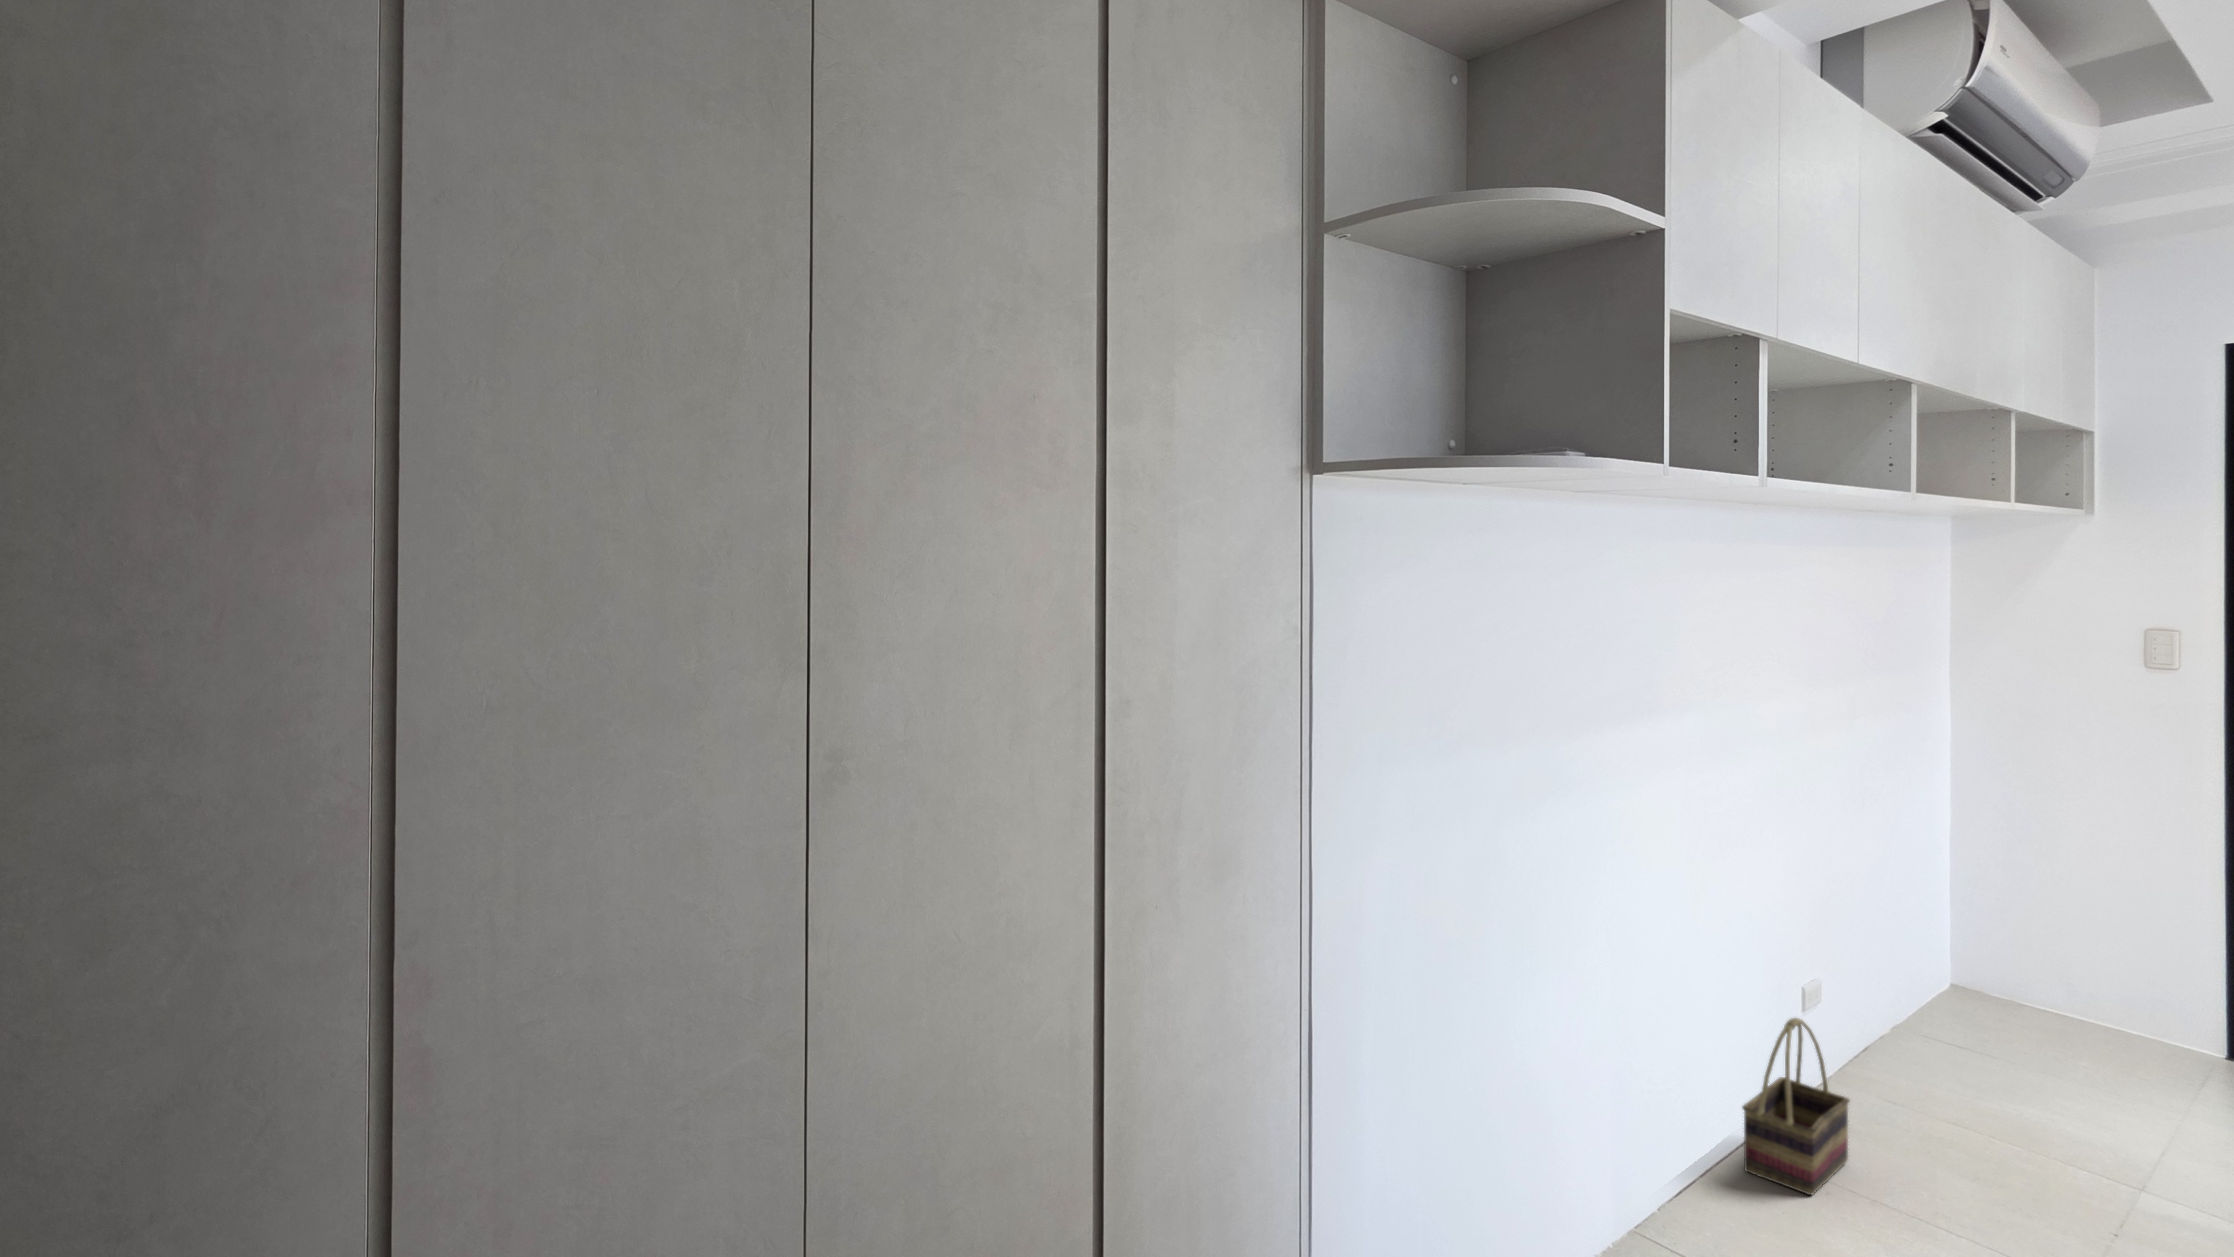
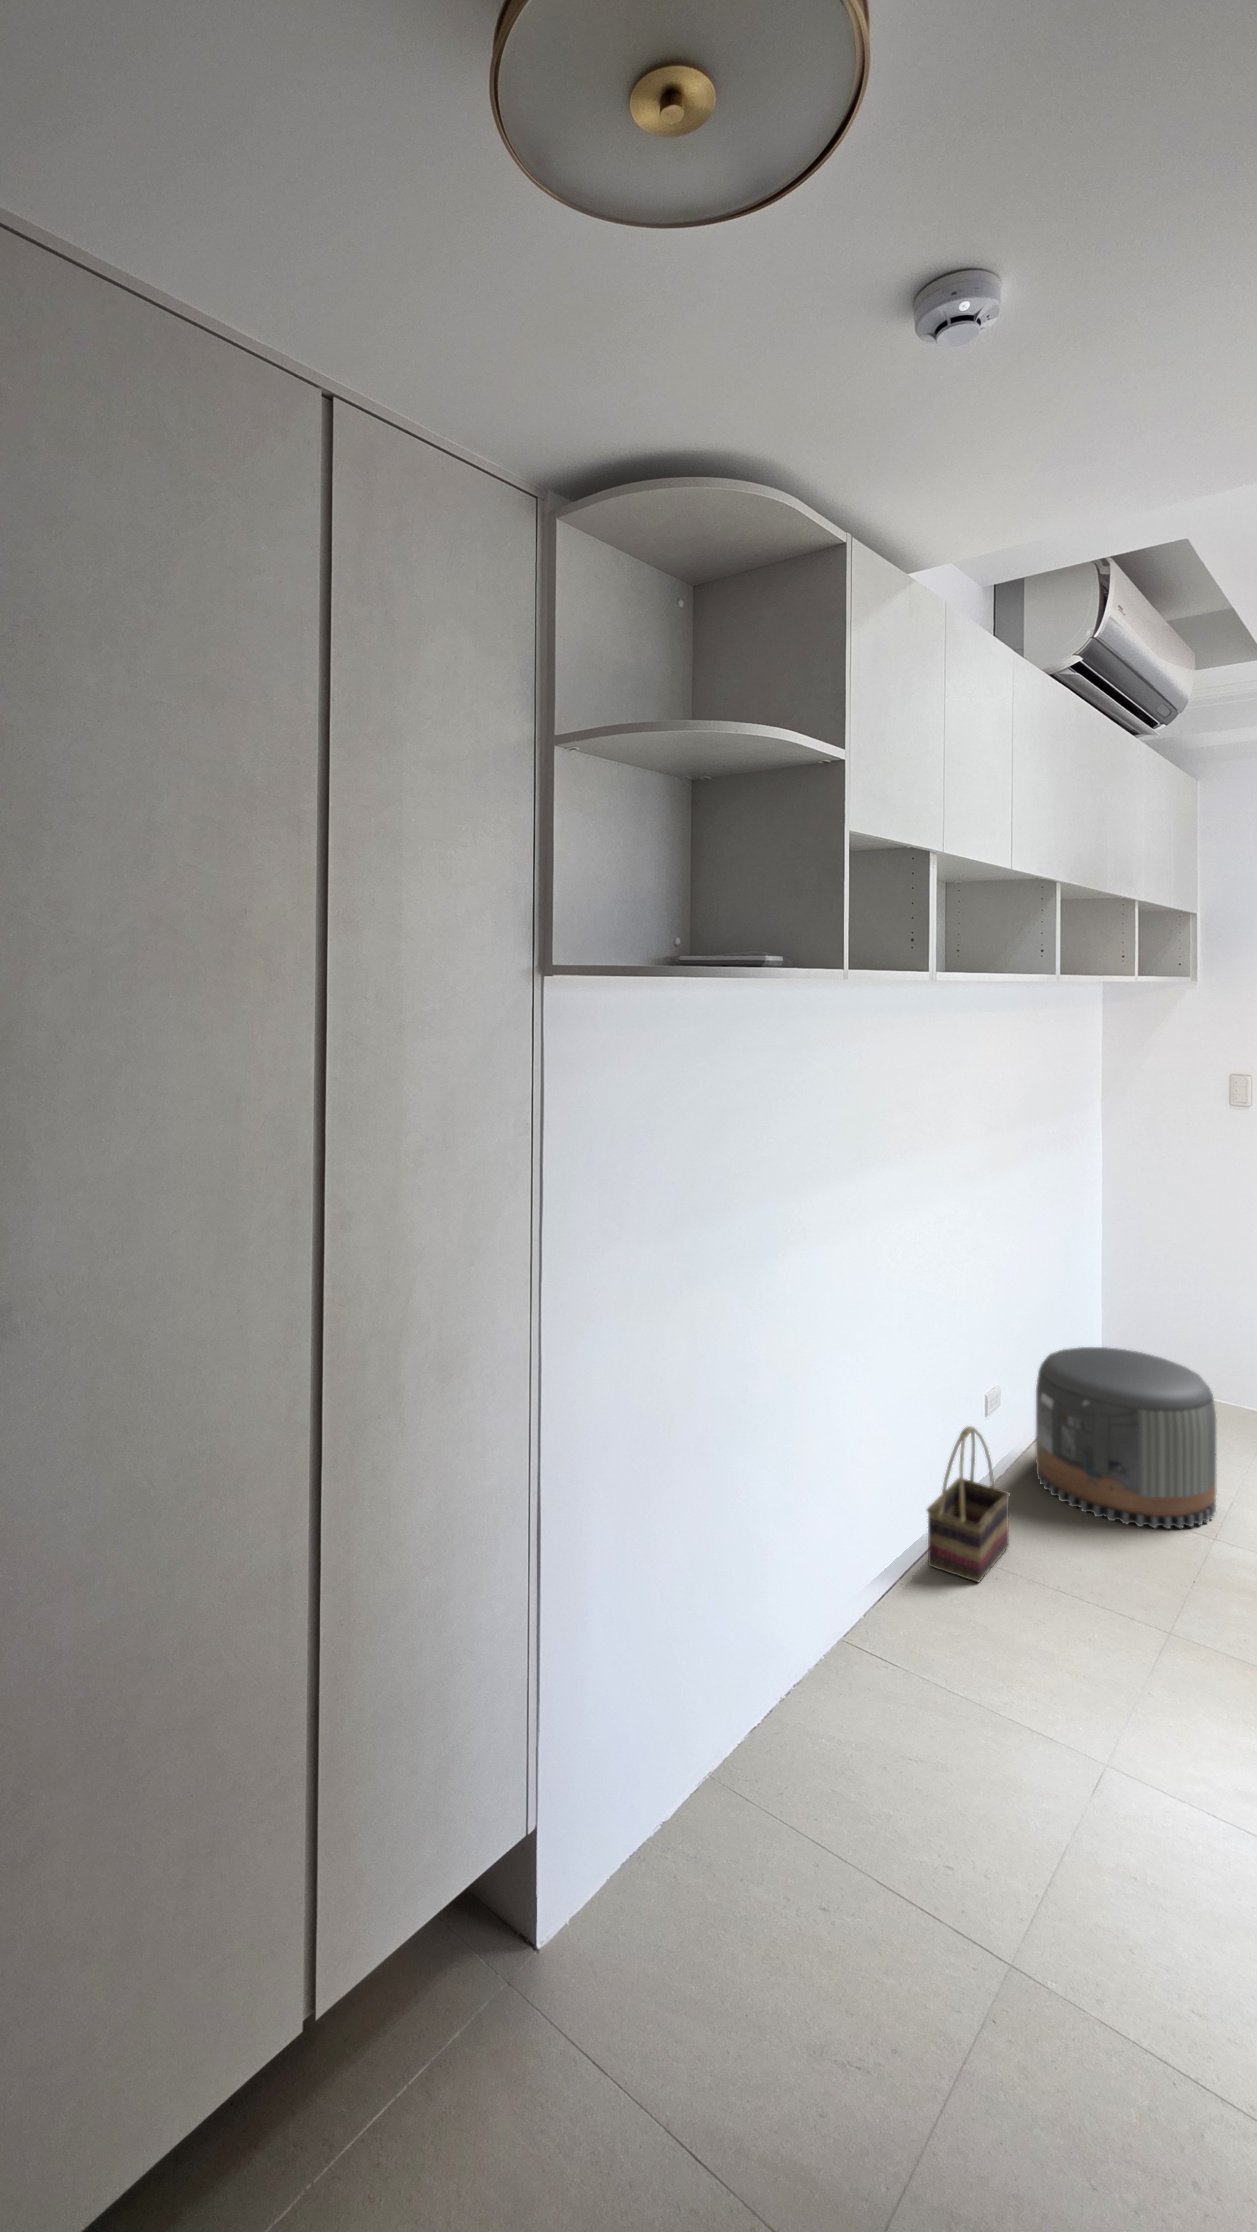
pouf: none [1876,943,2132,1164] -> present [1036,1347,1216,1529]

